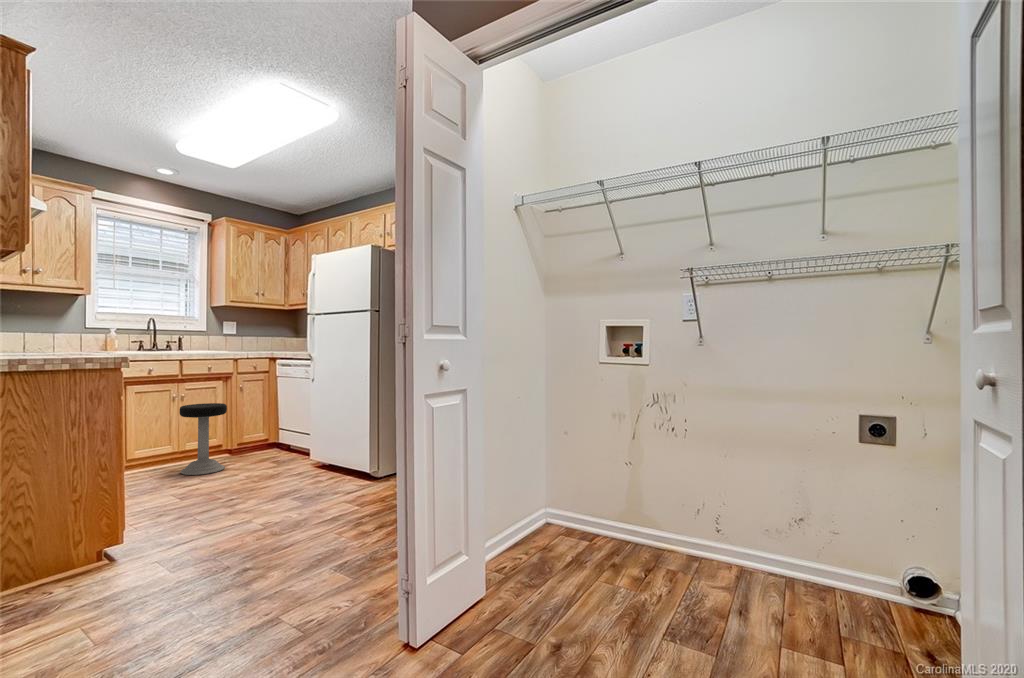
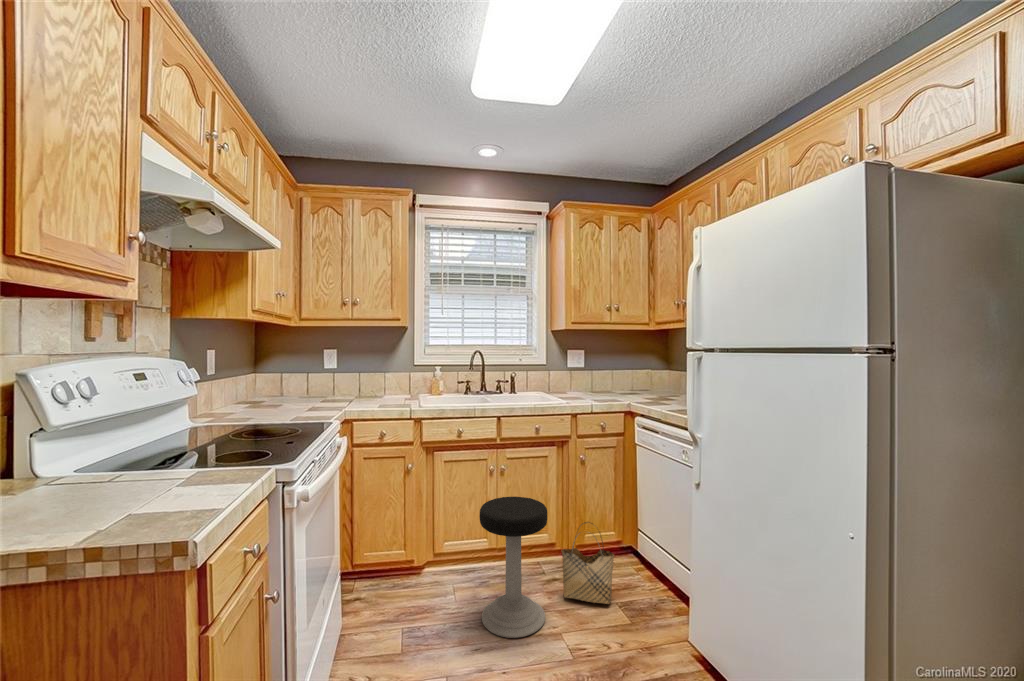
woven basket: none [231,418,266,461] -> present [561,522,614,604]

